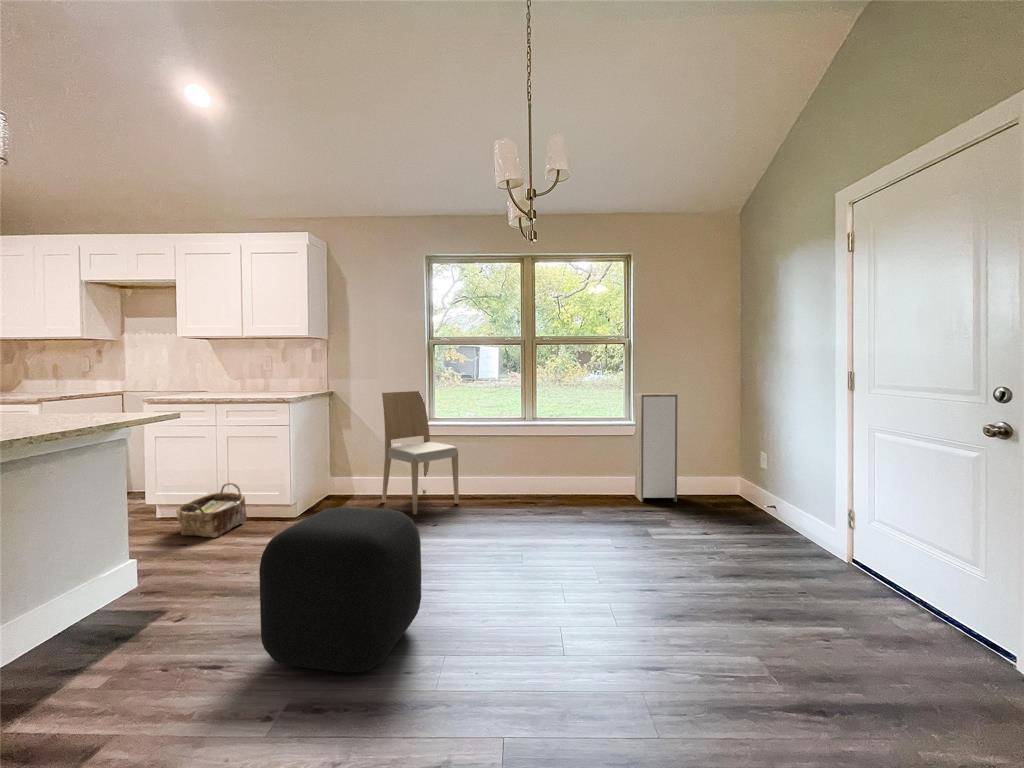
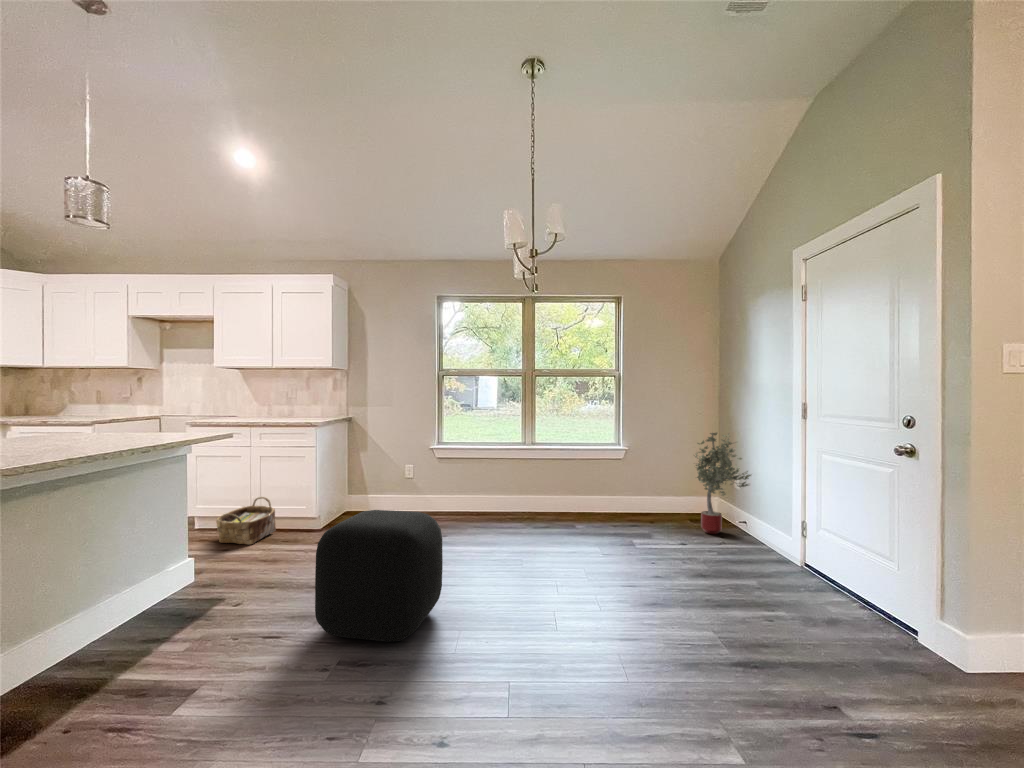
dining chair: present [382,391,459,515] -> none [395,417,465,528]
storage cabinet: present [635,393,677,502] -> none [623,421,661,519]
potted tree: none [714,406,785,520] -> present [695,433,751,534]

